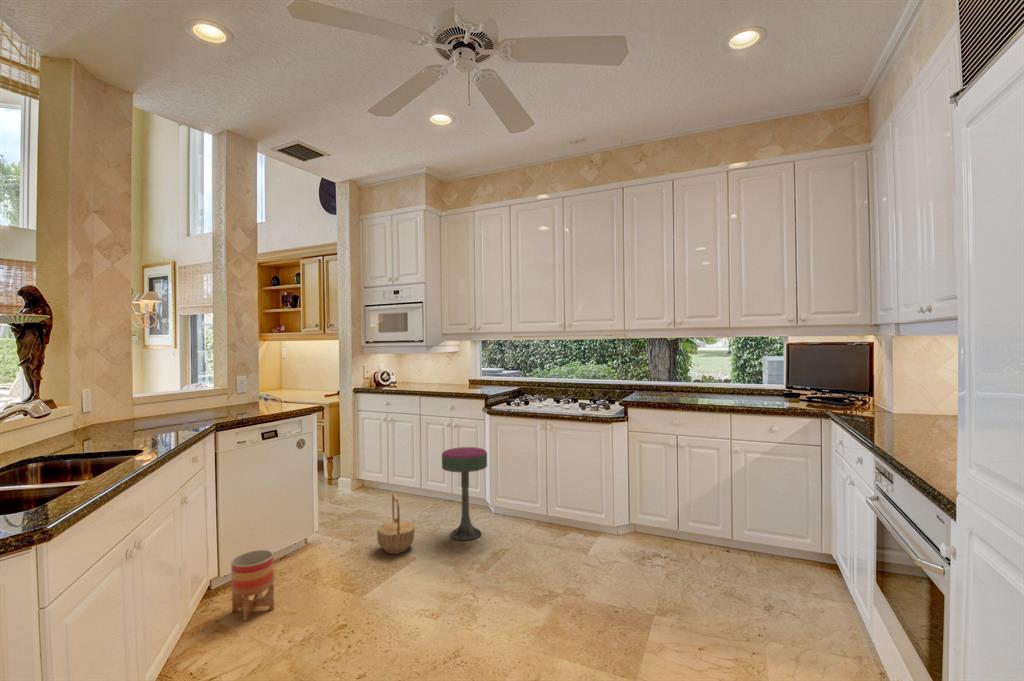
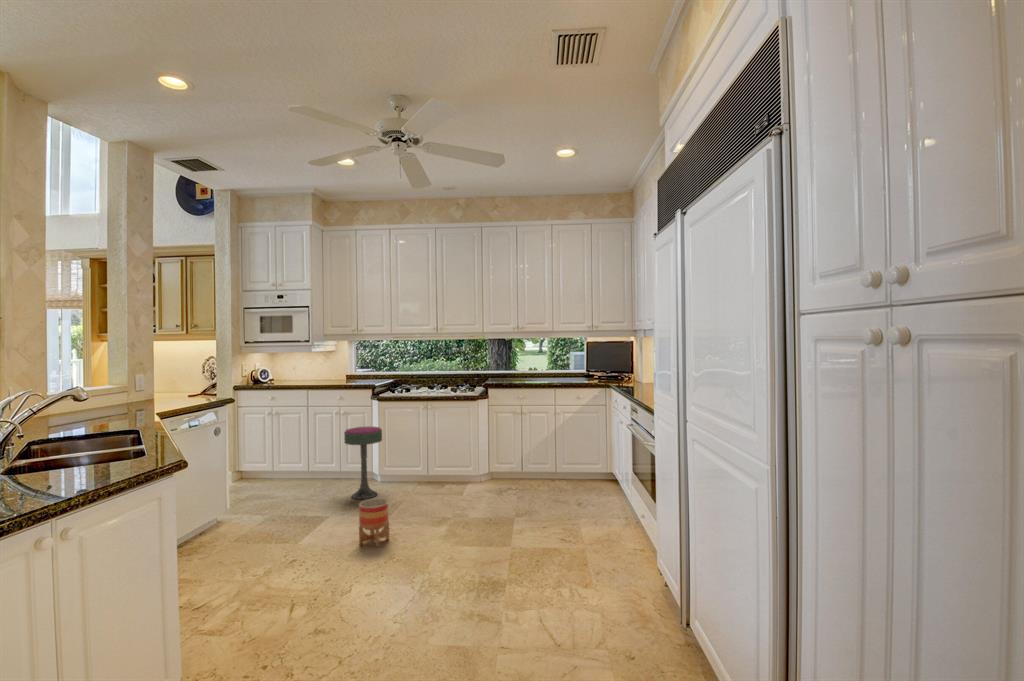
basket: present [377,493,415,554] -> none [295,467,327,514]
planter: present [231,550,274,621] -> present [359,498,389,547]

